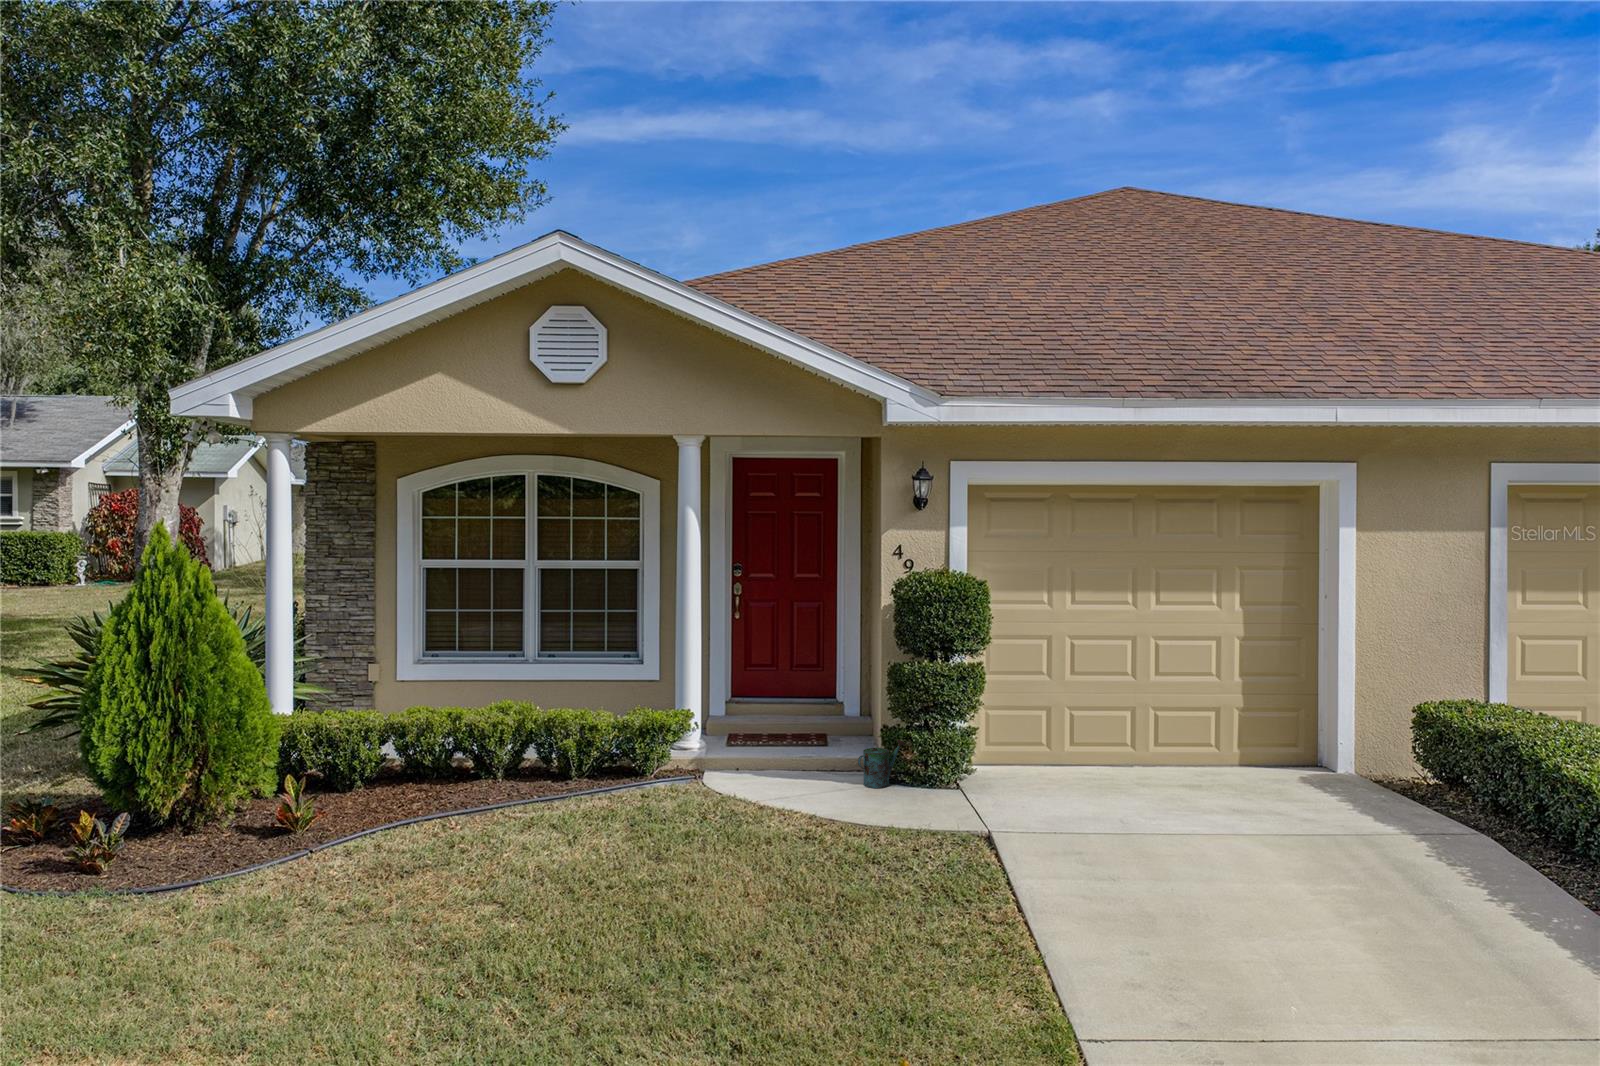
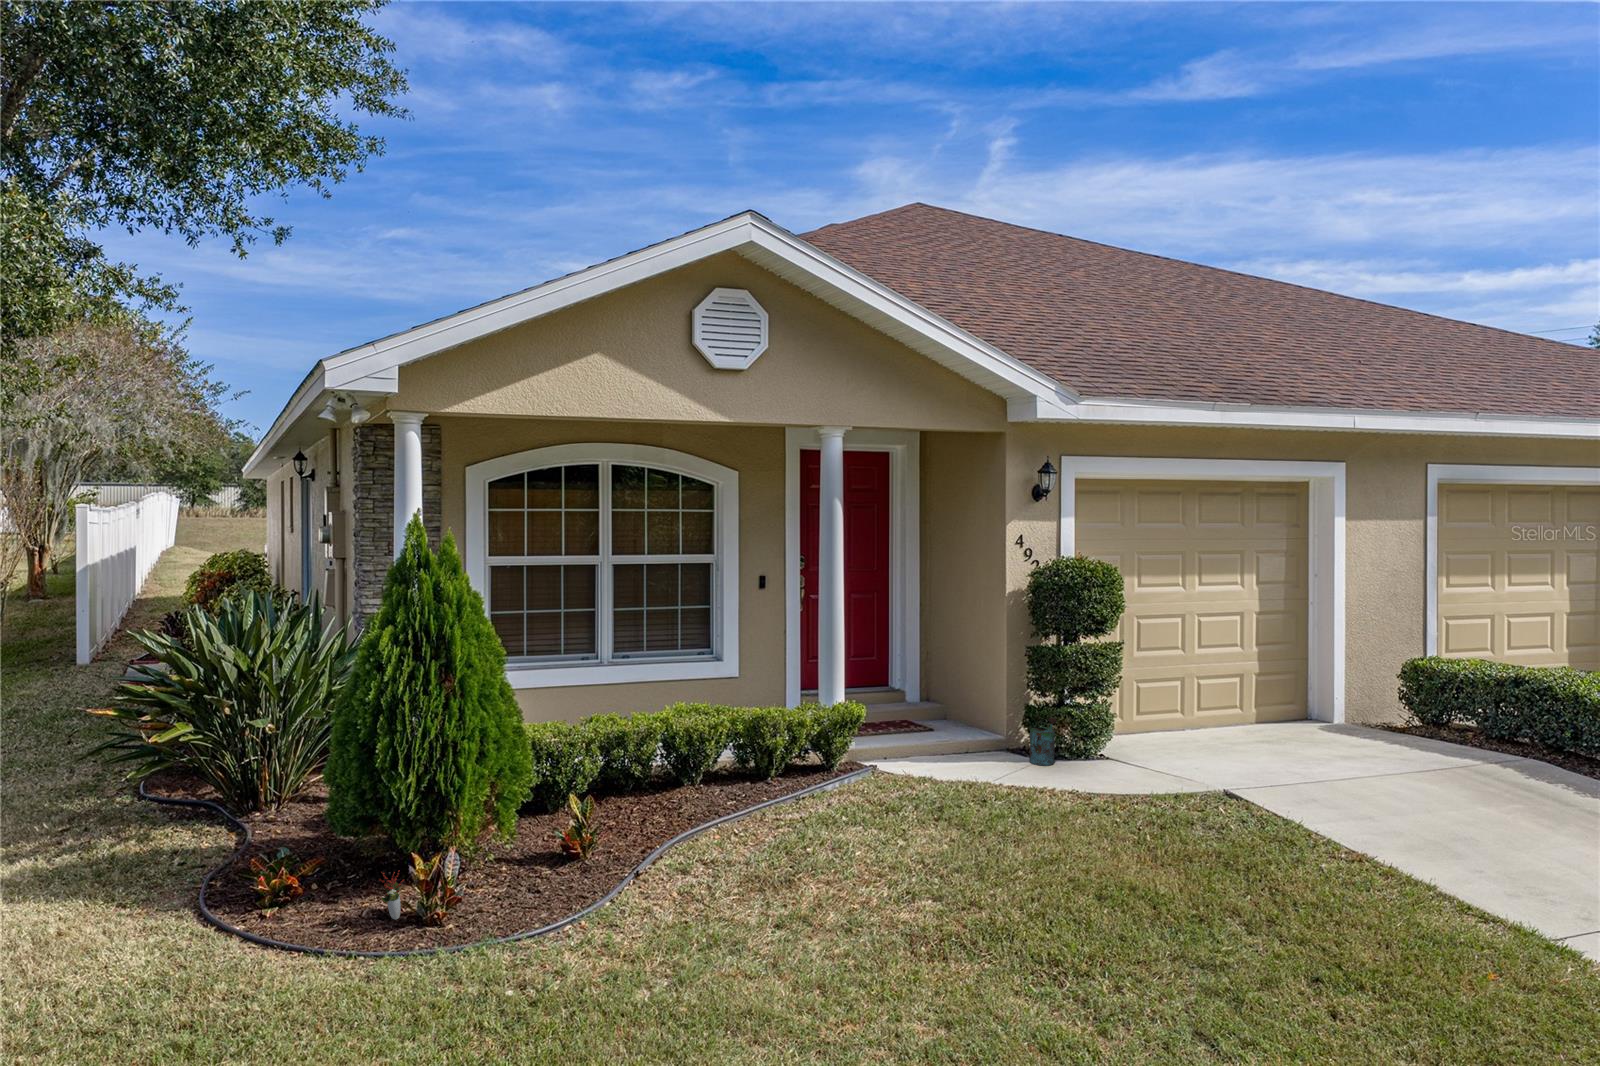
decorative plant: none [128,812,147,851] -> present [379,871,404,919]

